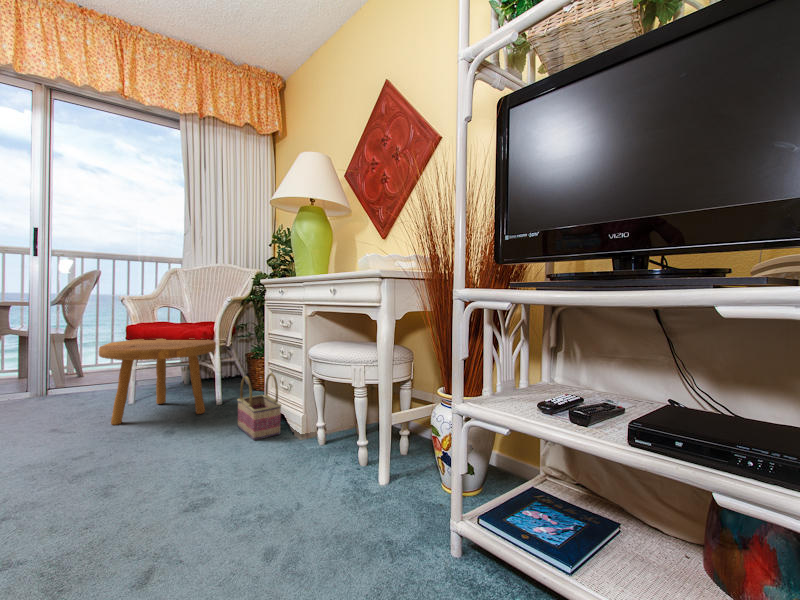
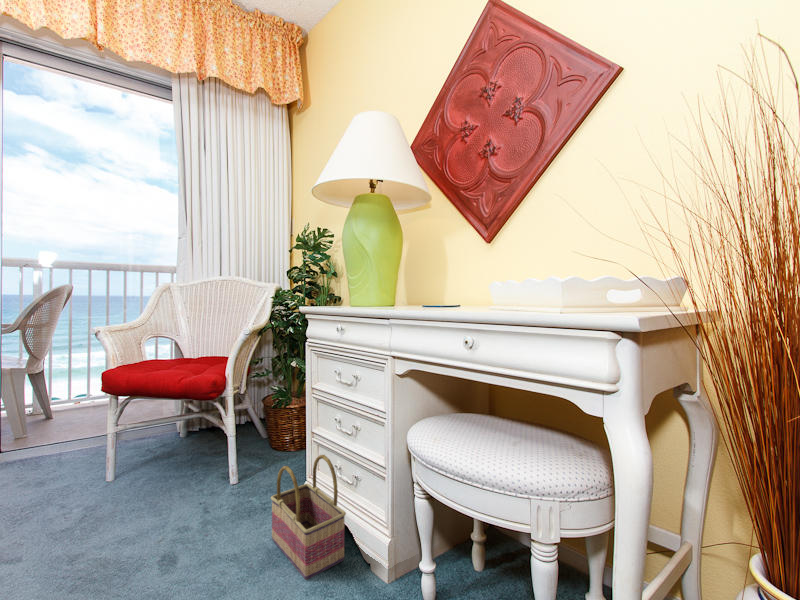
footstool: present [99,338,216,425] -> none [51,385,230,541]

